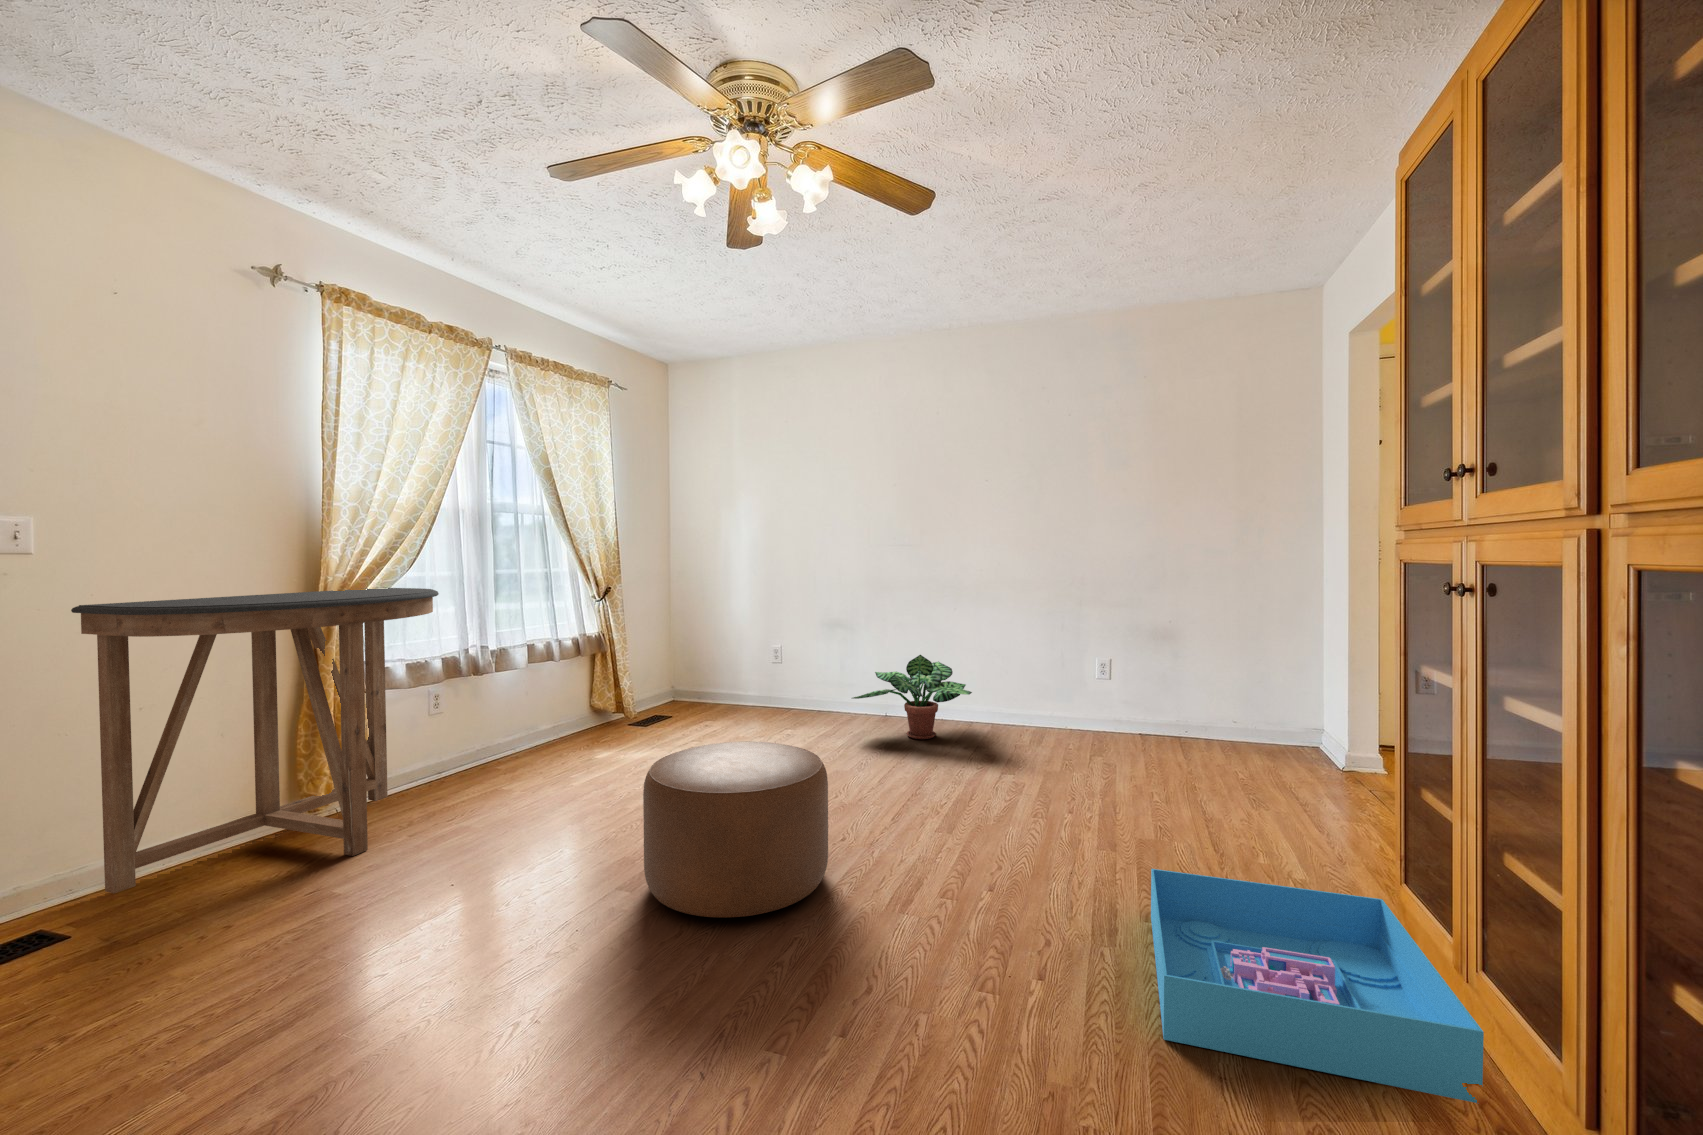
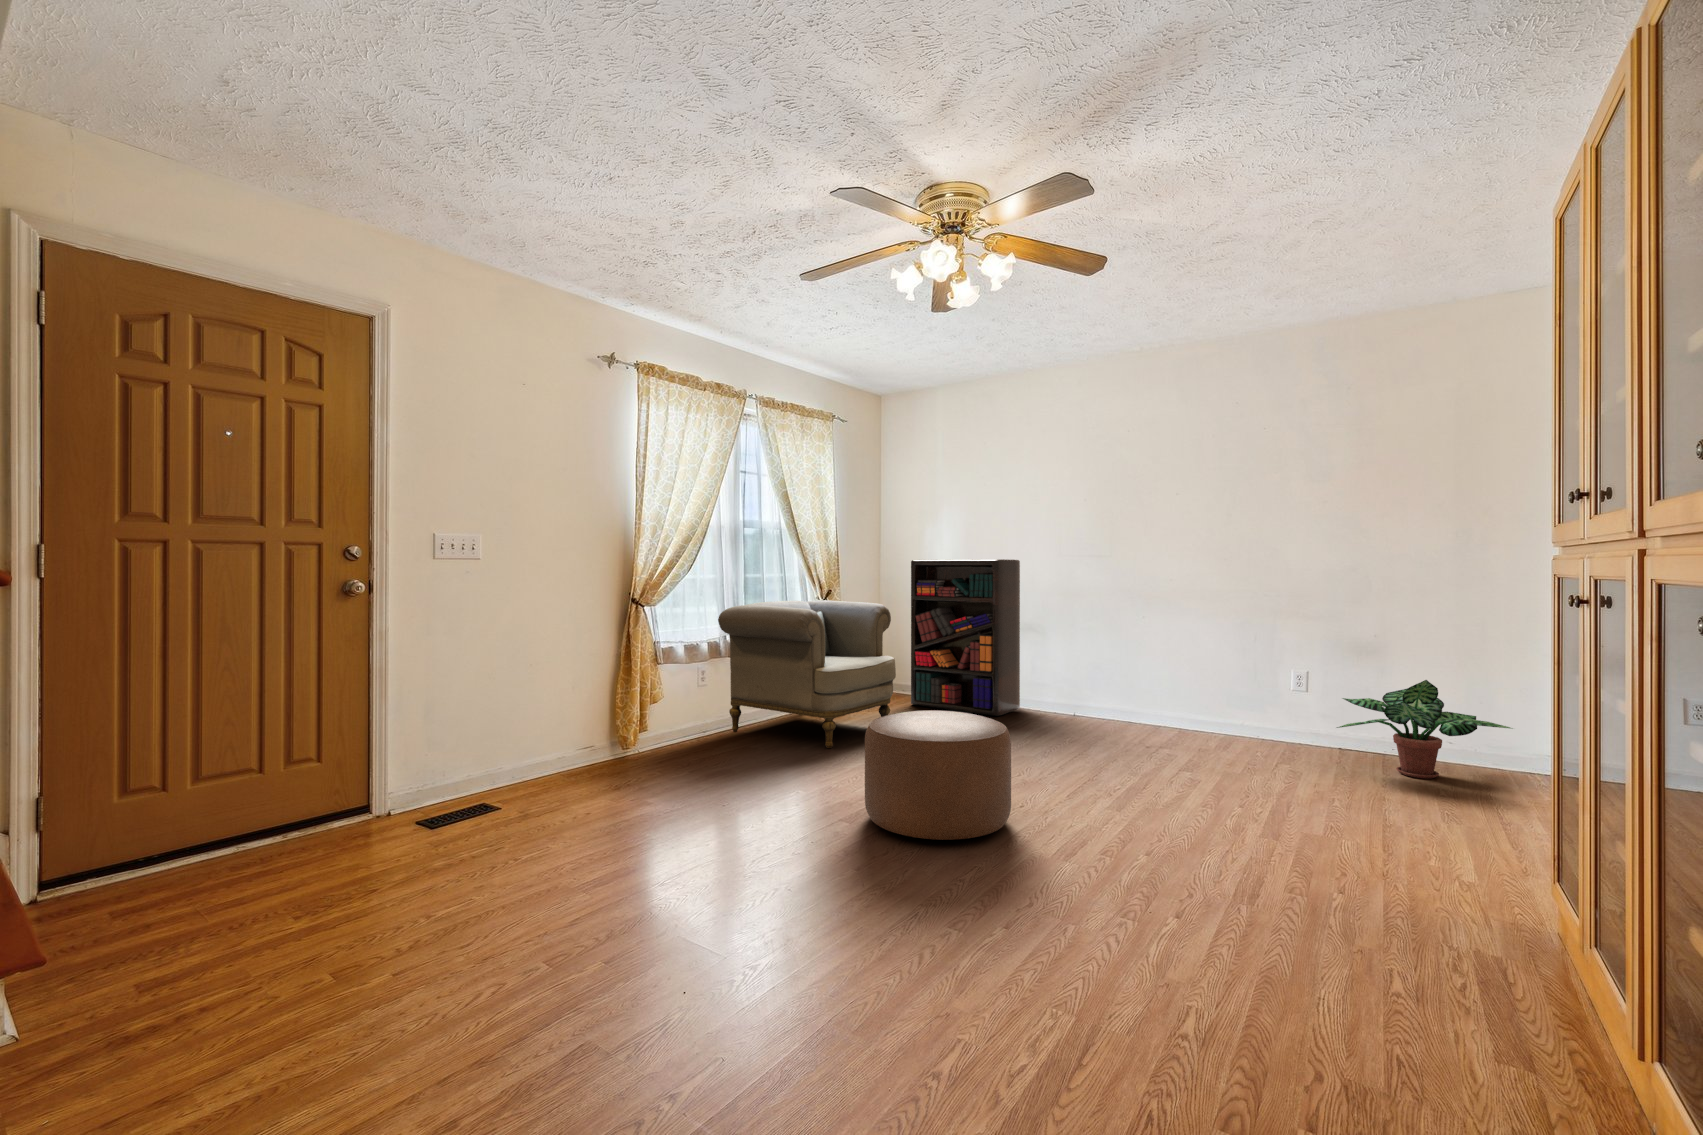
bookshelf: none [704,550,825,722] -> present [911,559,1020,716]
console table: present [71,588,439,893] -> none [499,586,711,787]
armchair: none [455,601,687,783] -> present [718,600,896,748]
potted plant: present [852,655,972,739] -> present [1337,680,1513,778]
storage bin: present [1151,869,1484,1103] -> none [1285,836,1581,1030]

